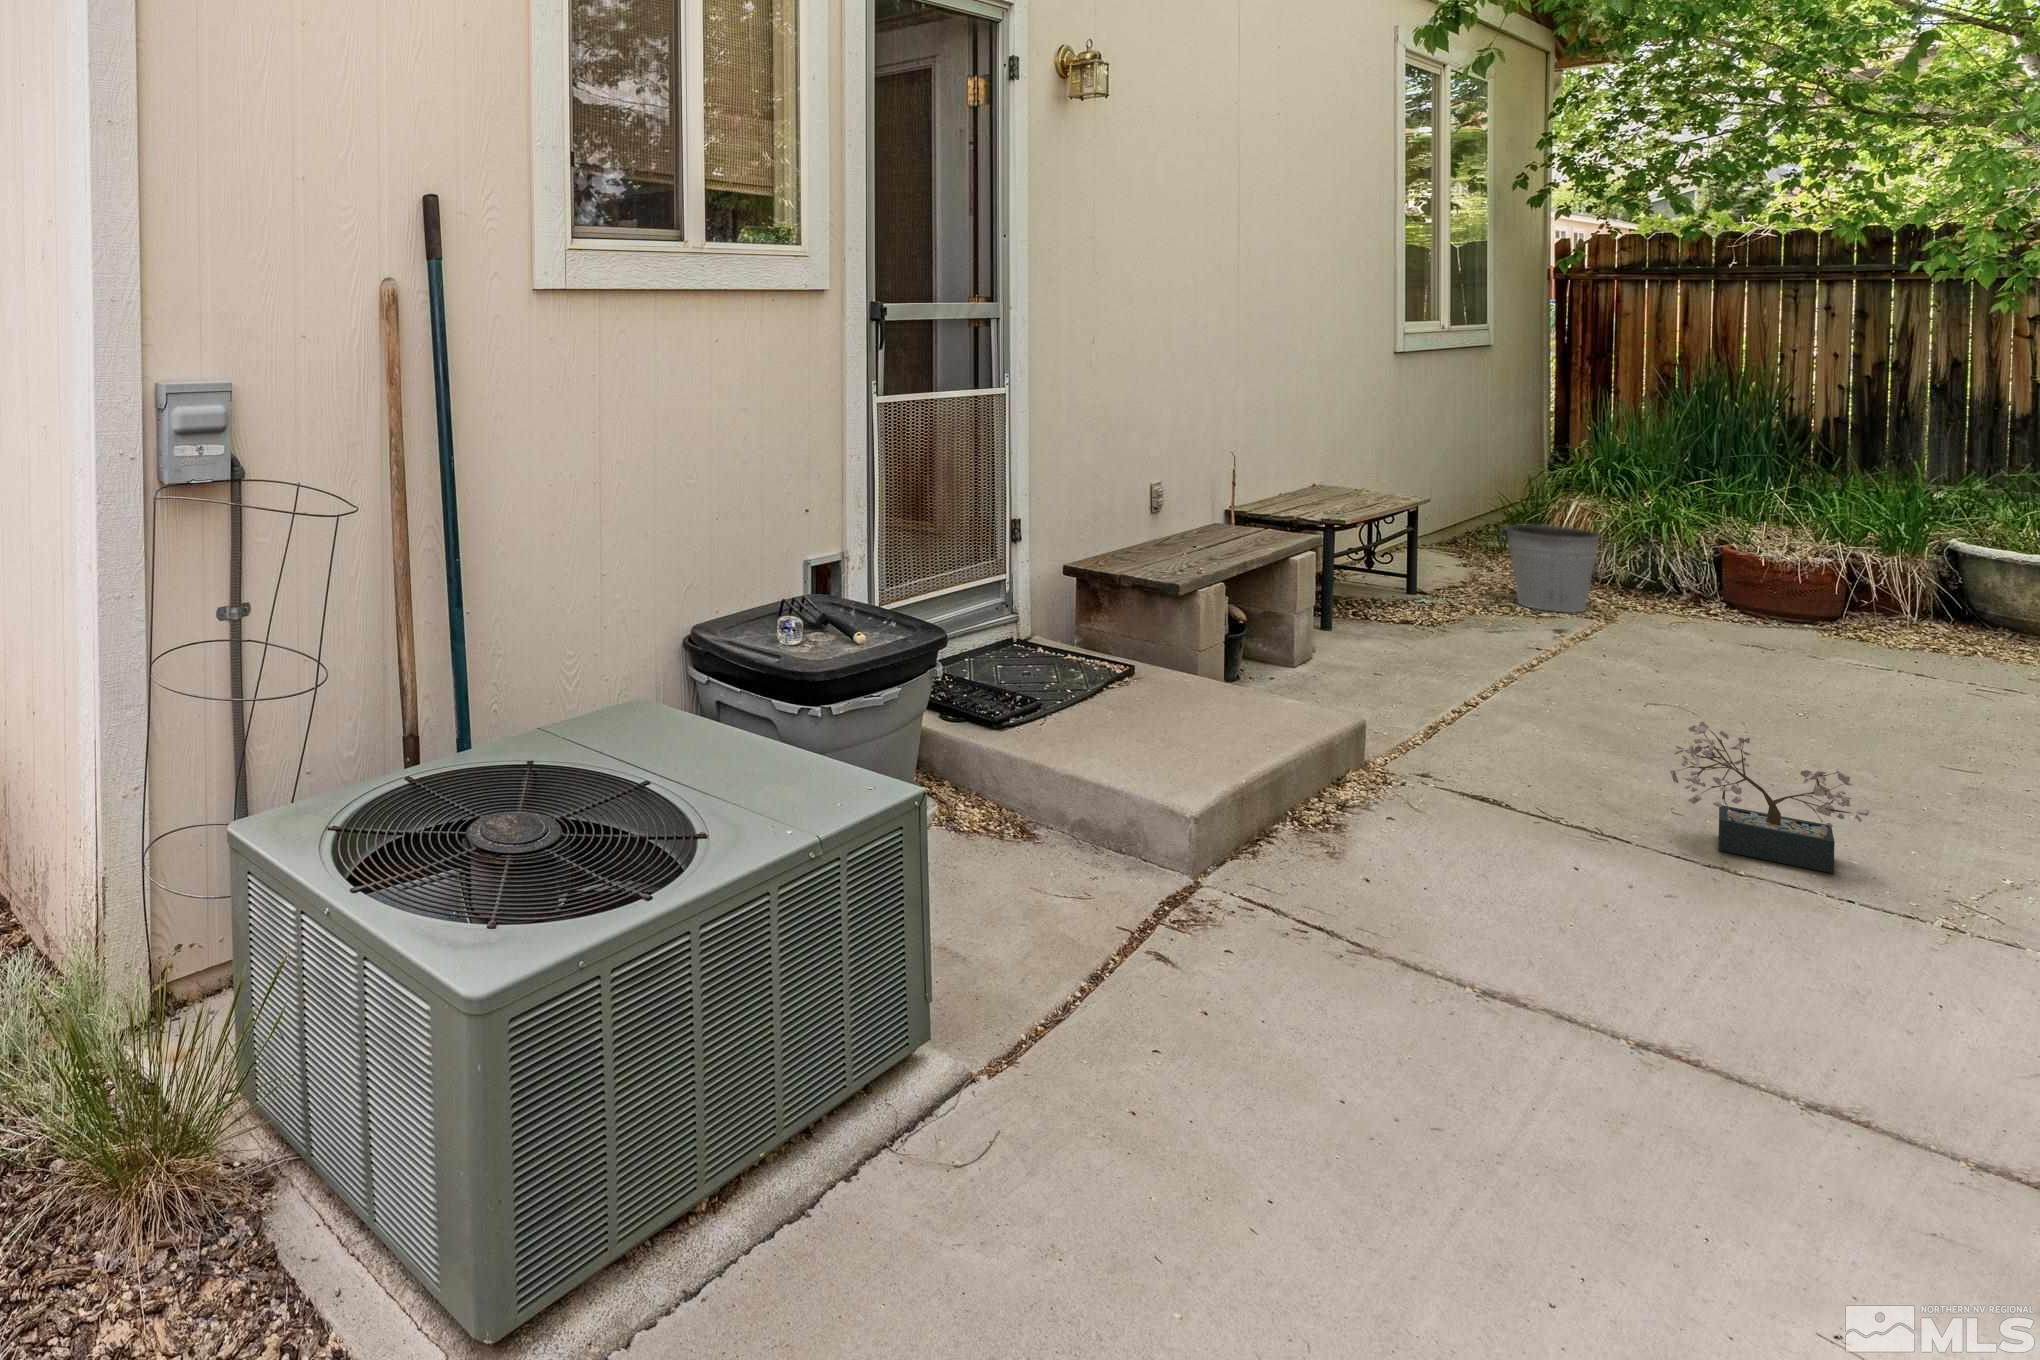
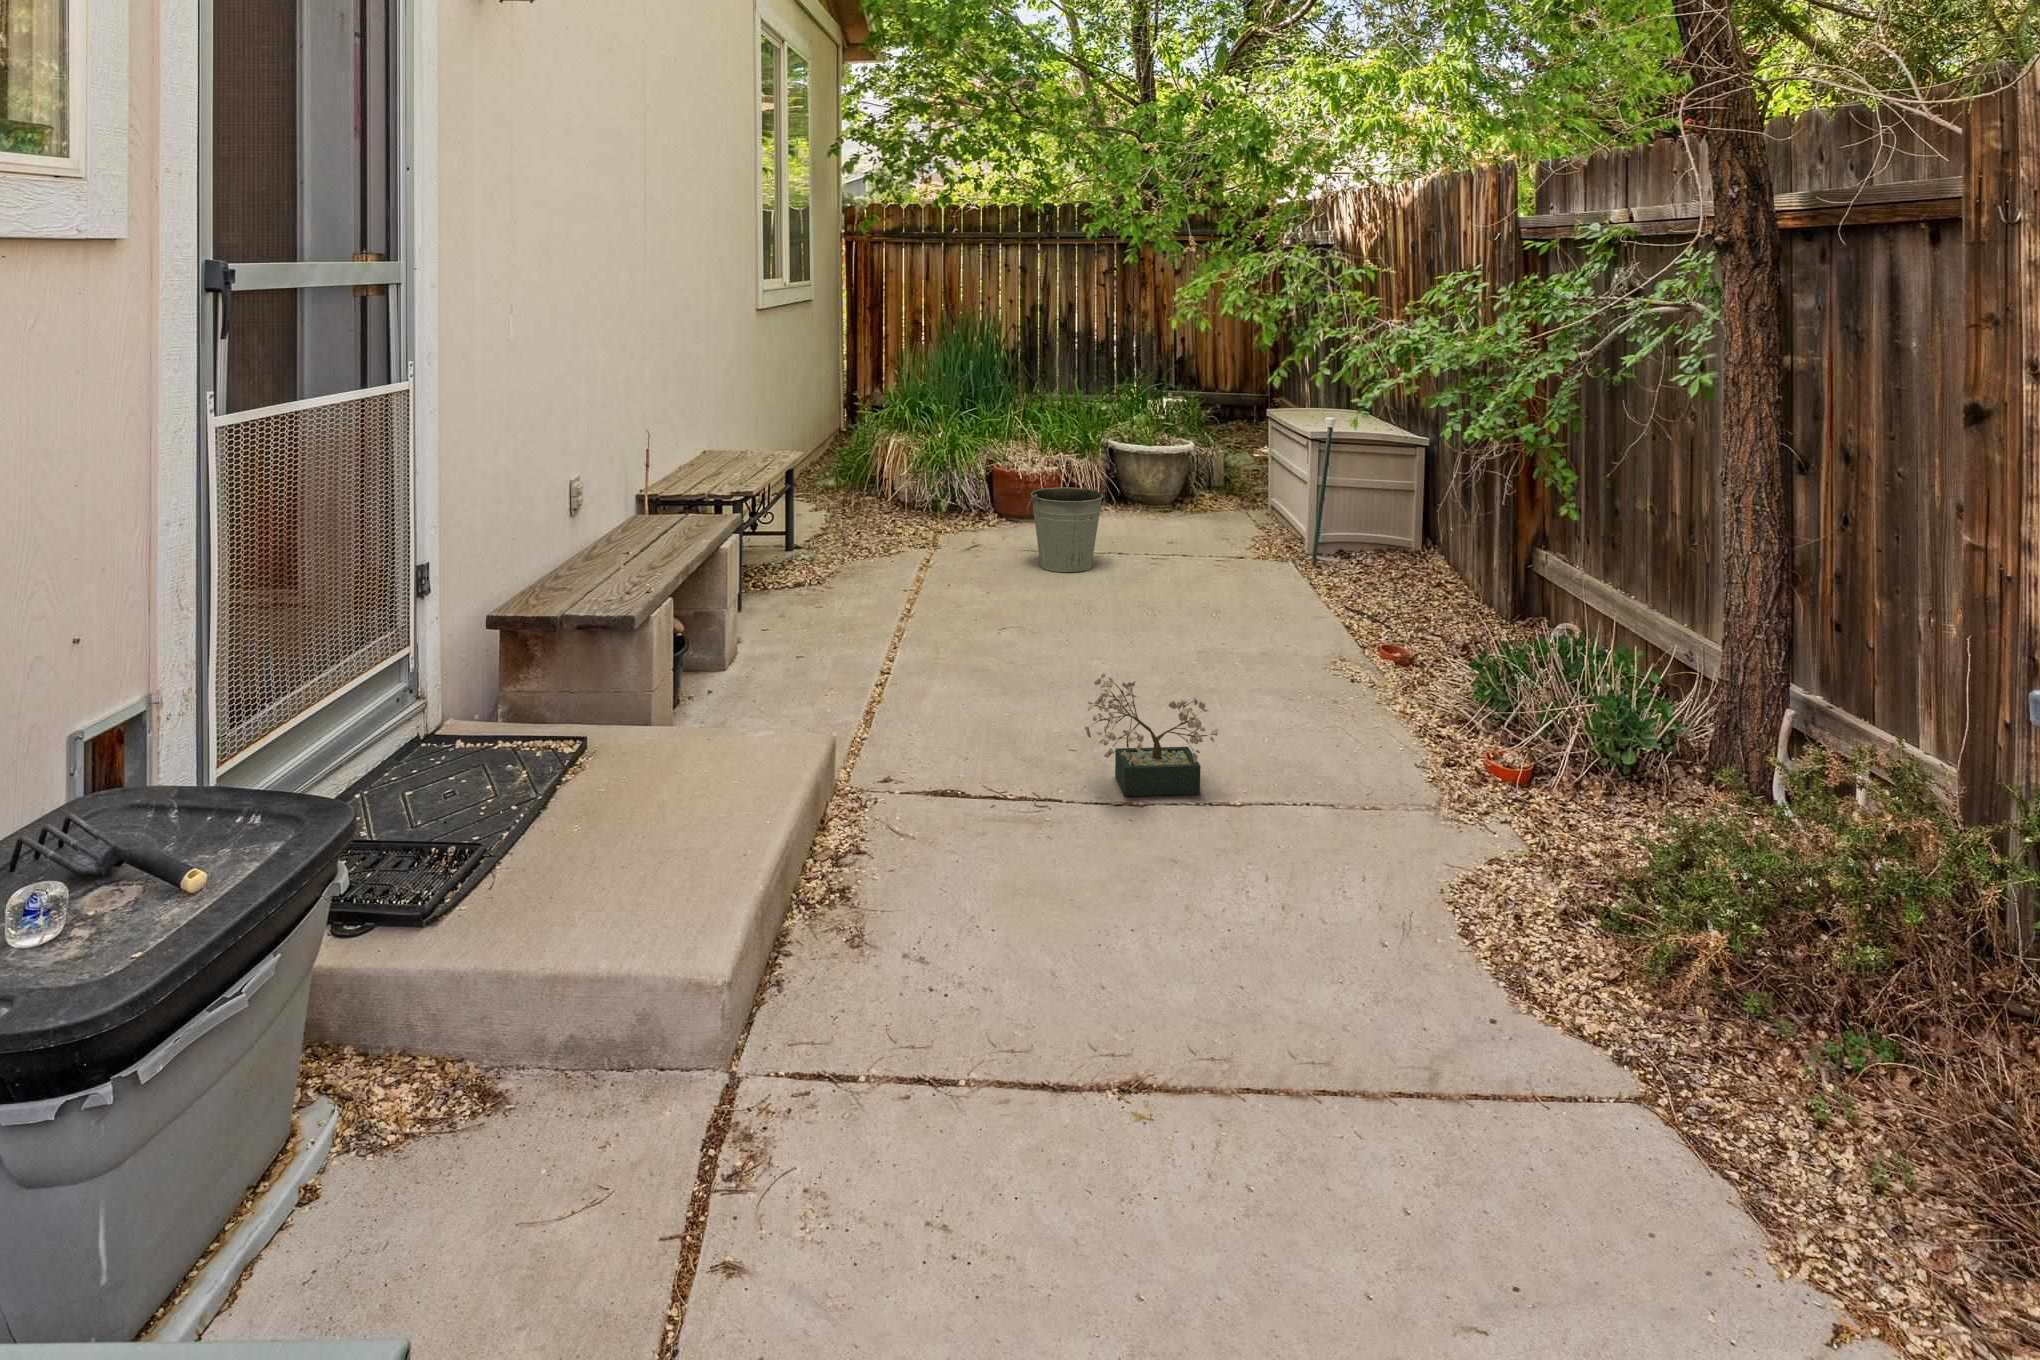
bucket: present [1503,525,1600,613] -> present [1027,487,1103,572]

